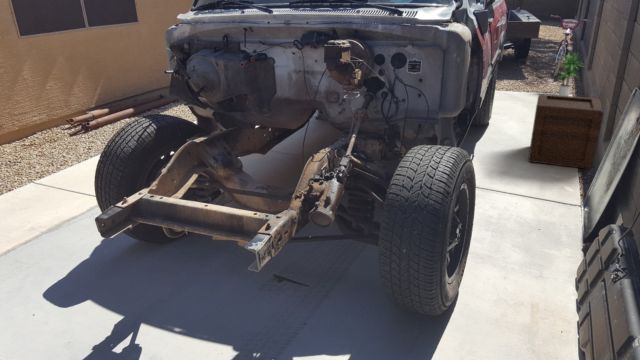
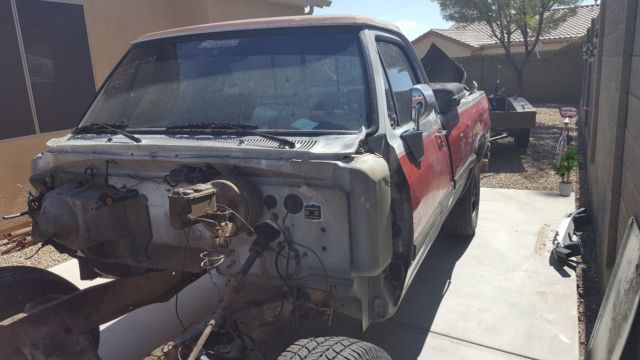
wooden crate: present [528,94,604,169] -> none [514,206,601,303]

